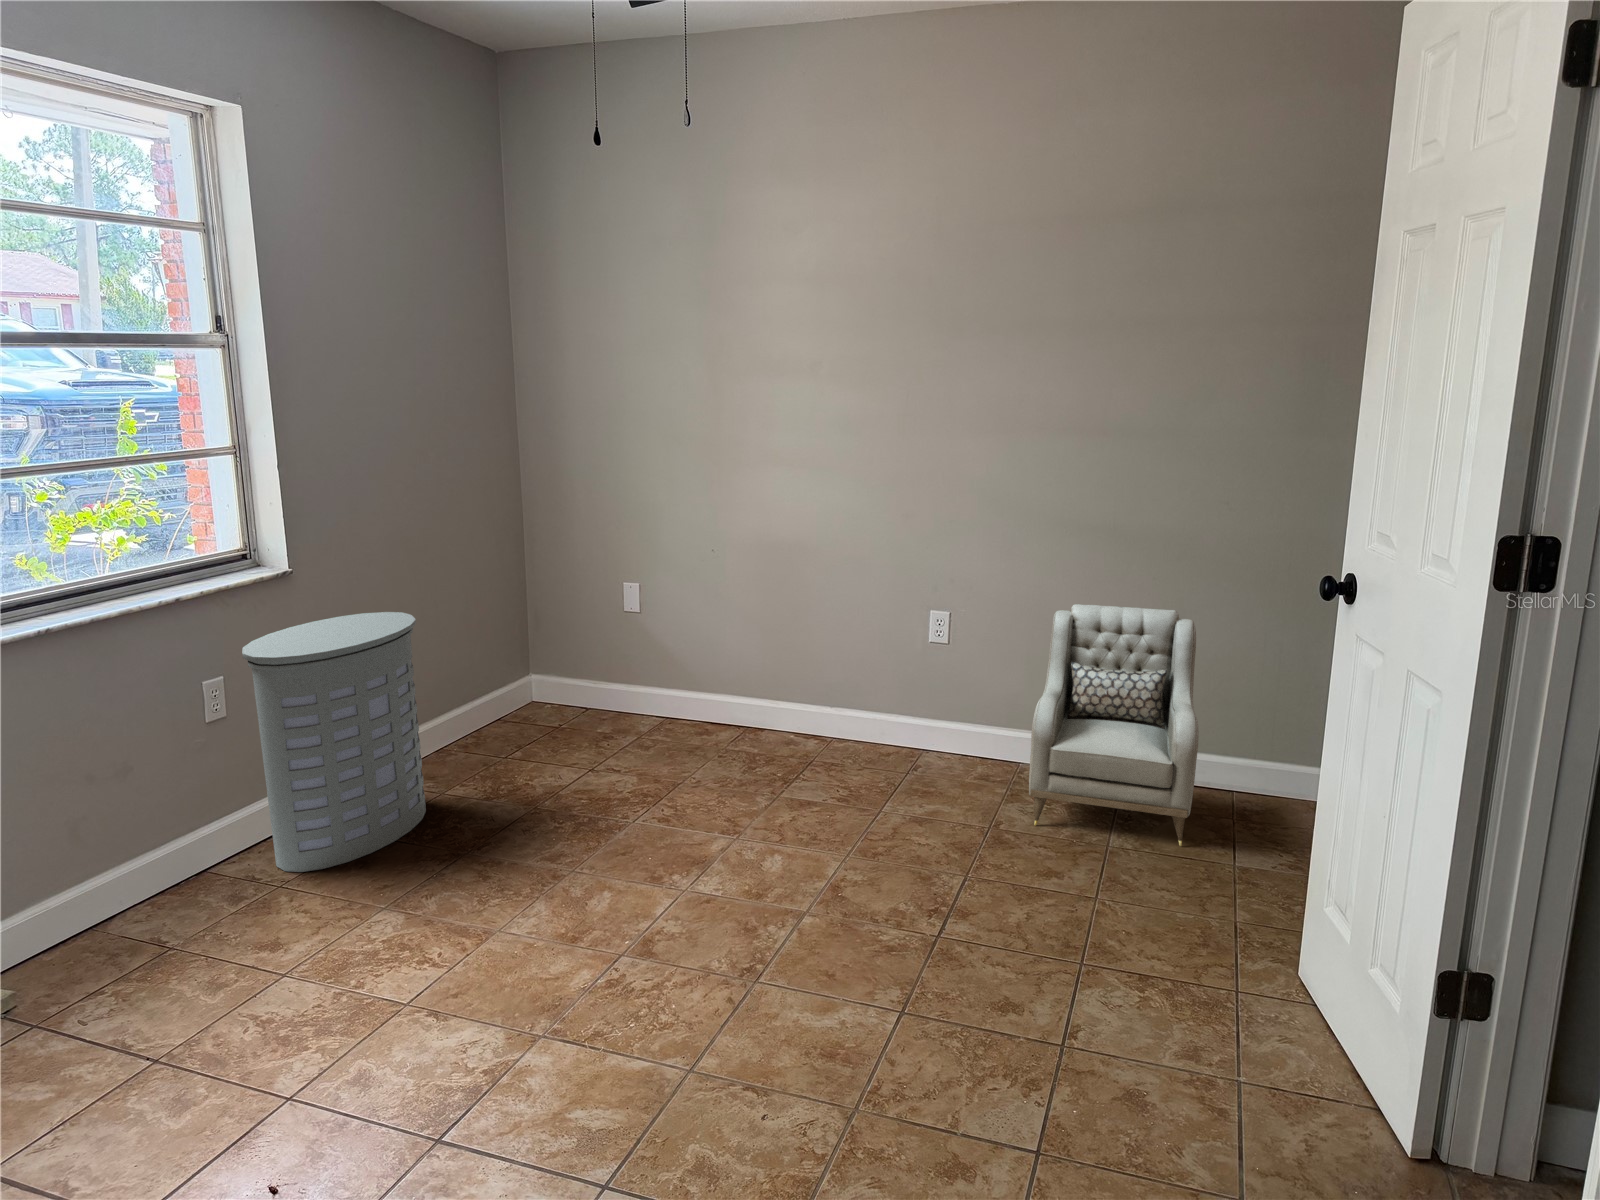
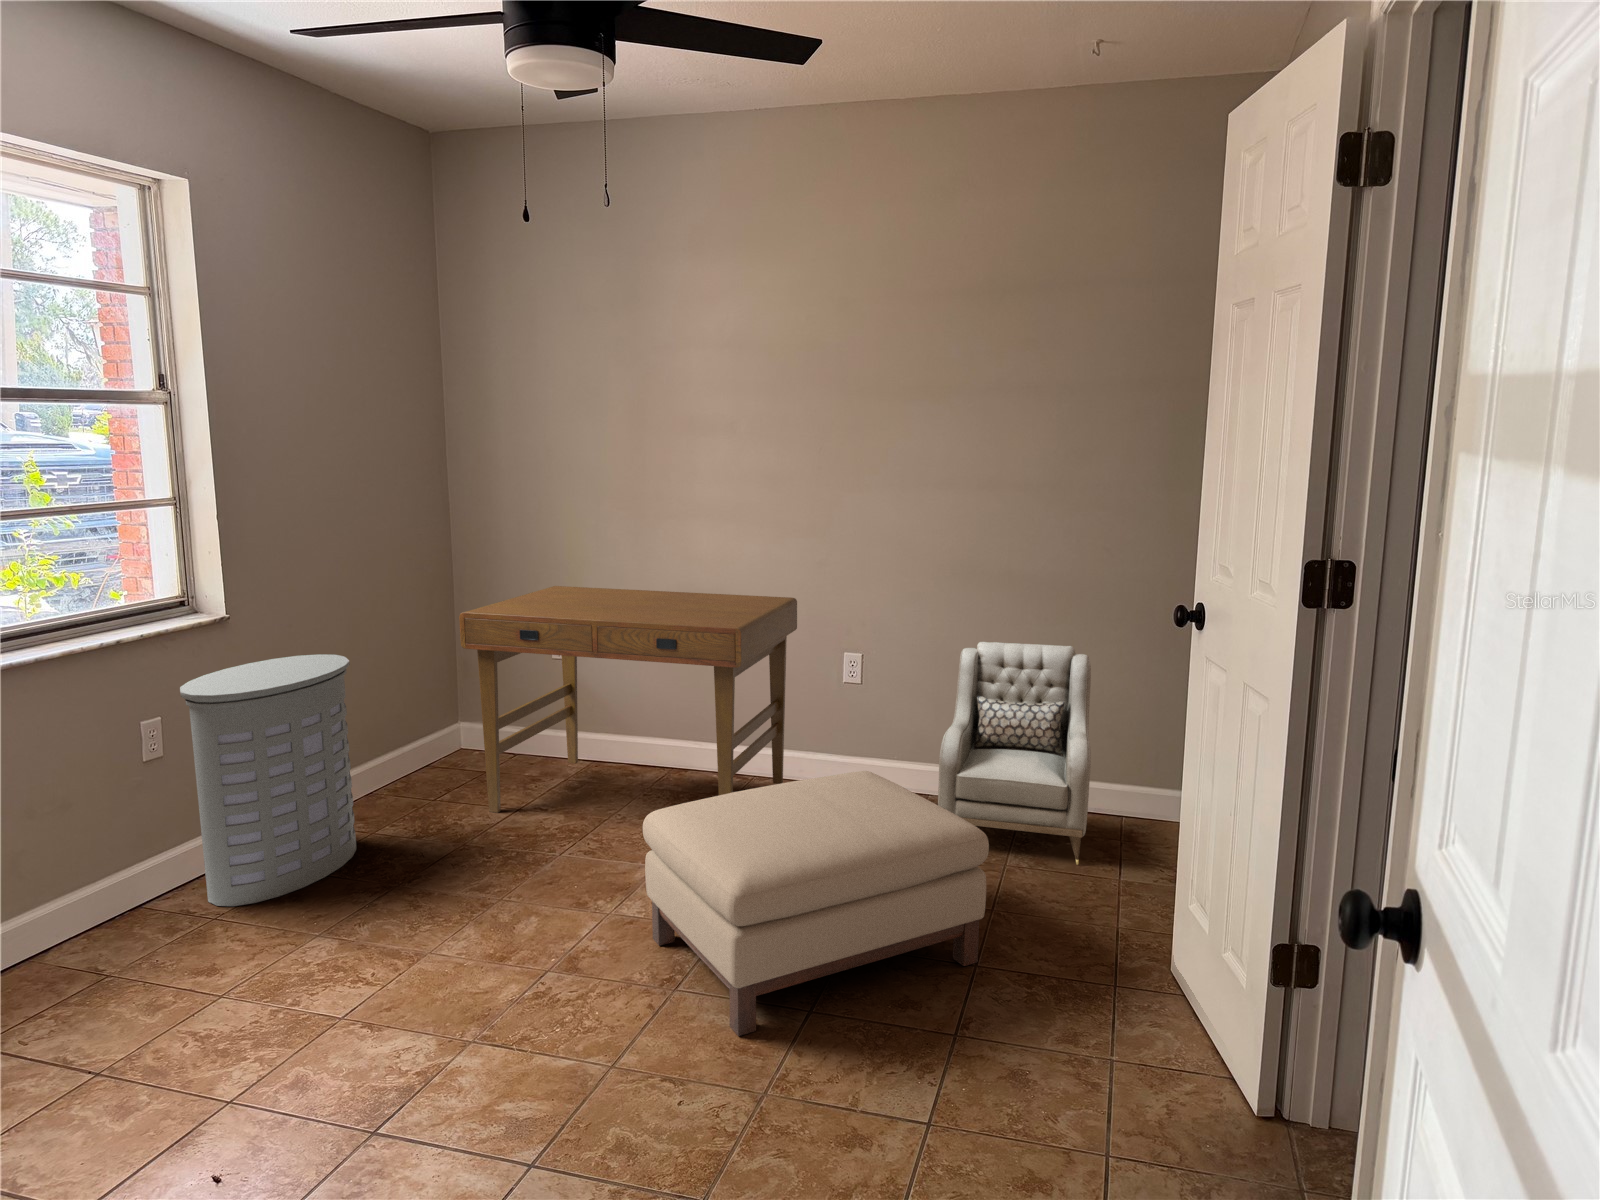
desk: none [528,540,878,810] -> present [459,586,797,813]
ottoman: none [720,746,1097,1039] -> present [643,771,989,1036]

